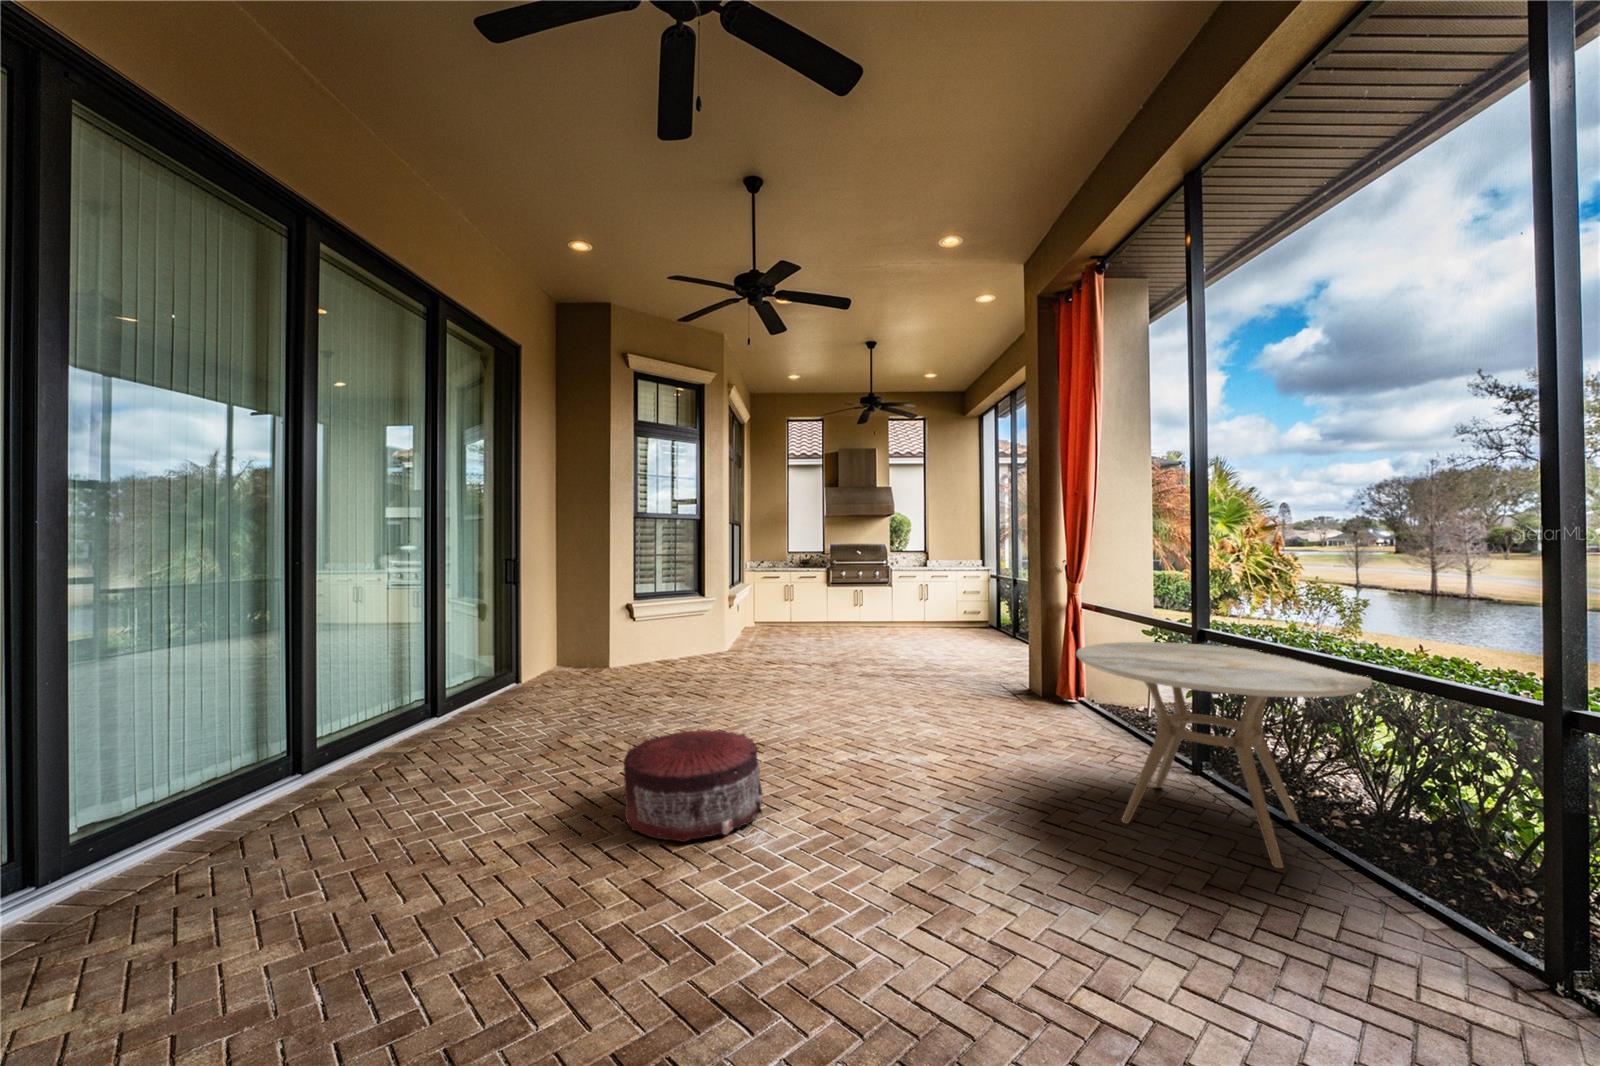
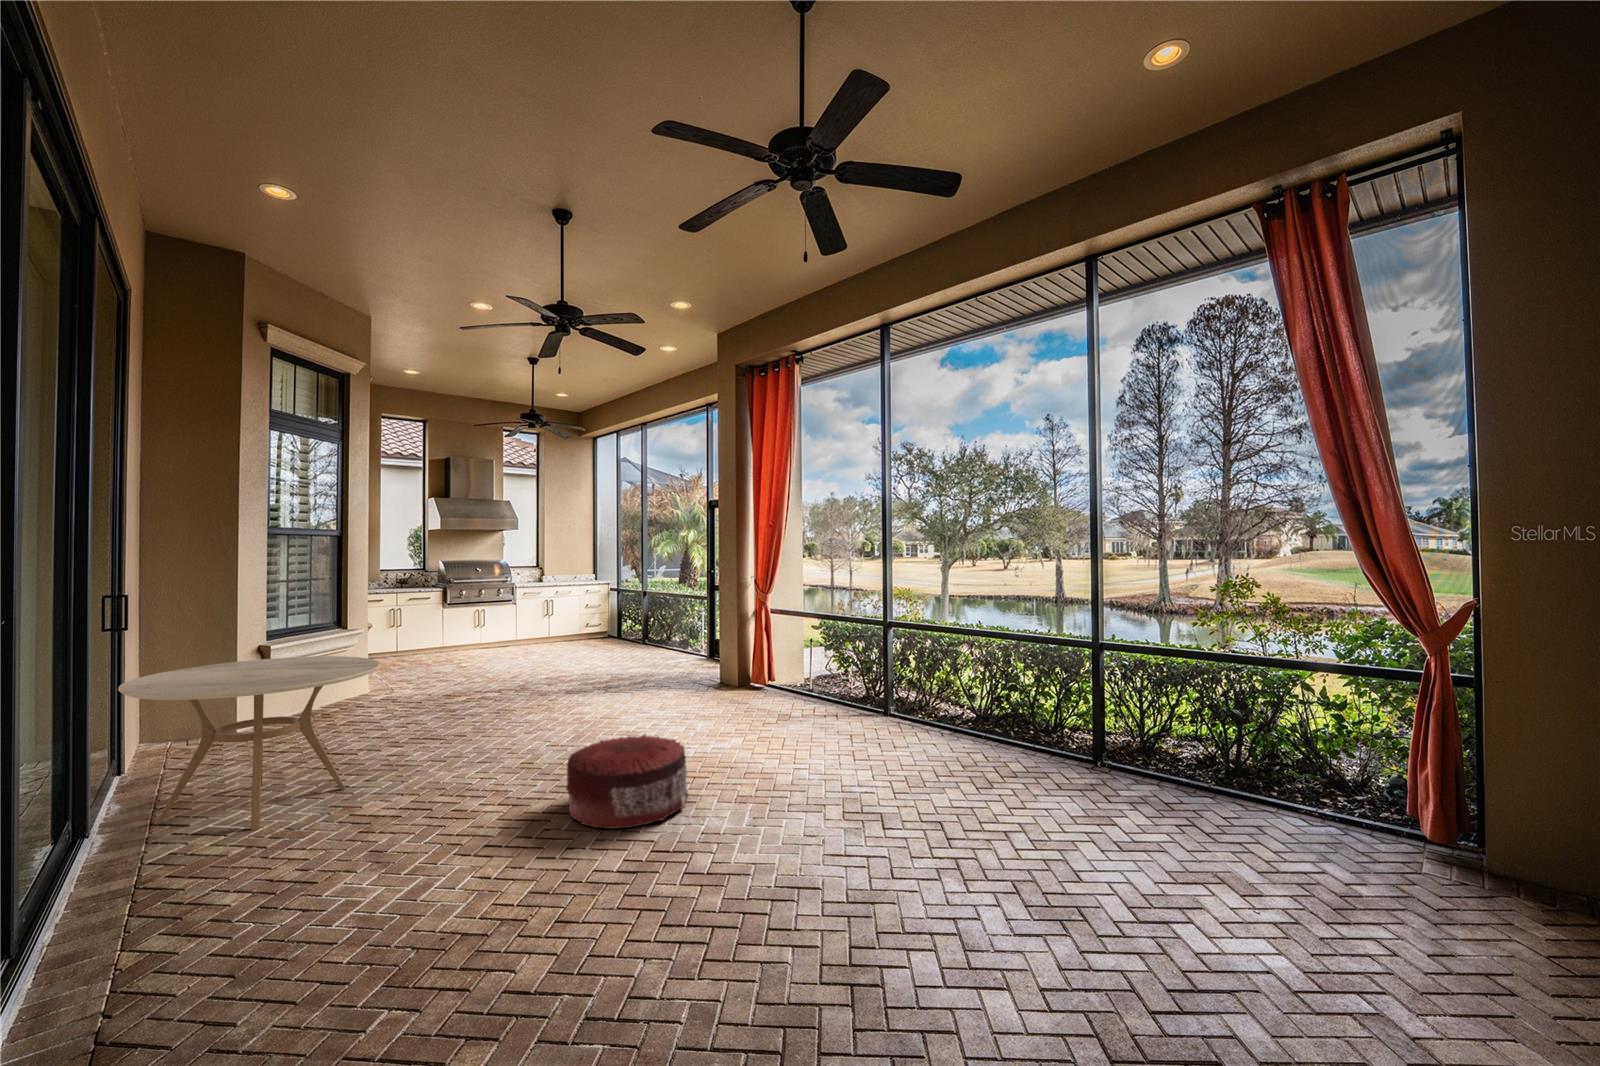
dining table: present [1076,642,1372,868] -> present [118,656,379,830]

